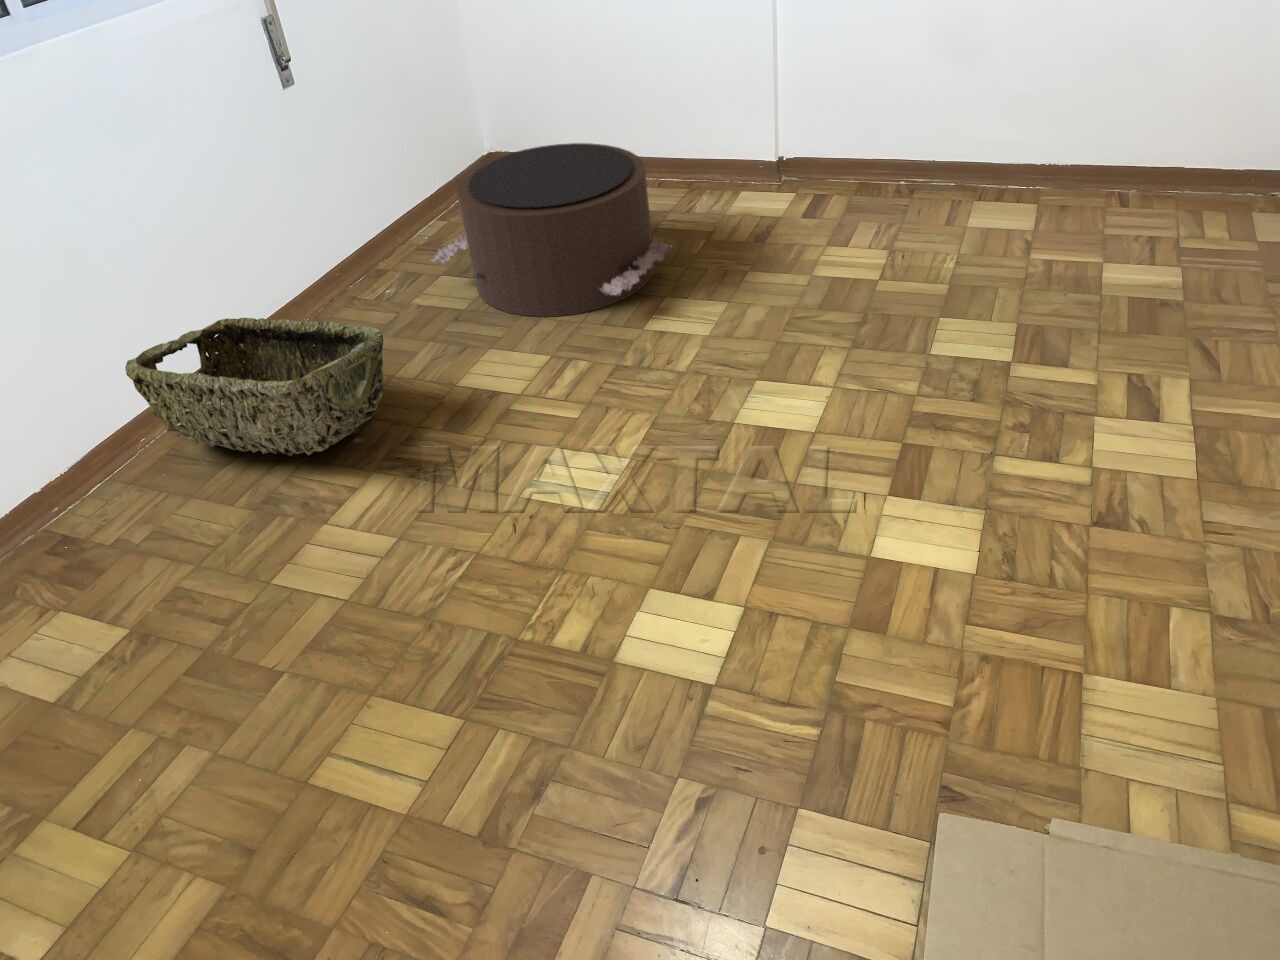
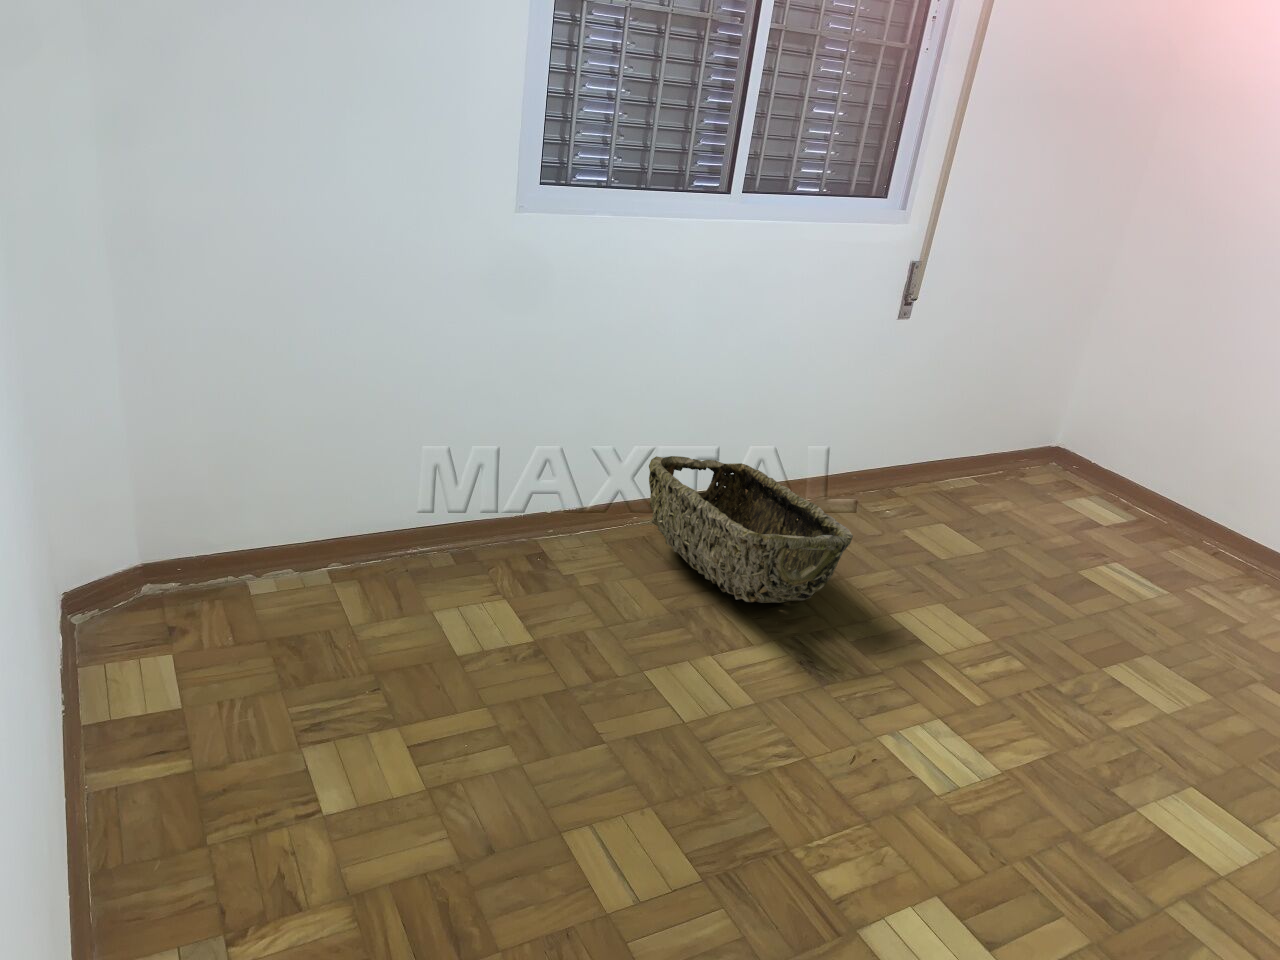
pouf: present [431,143,672,317] -> none [941,451,1193,632]

